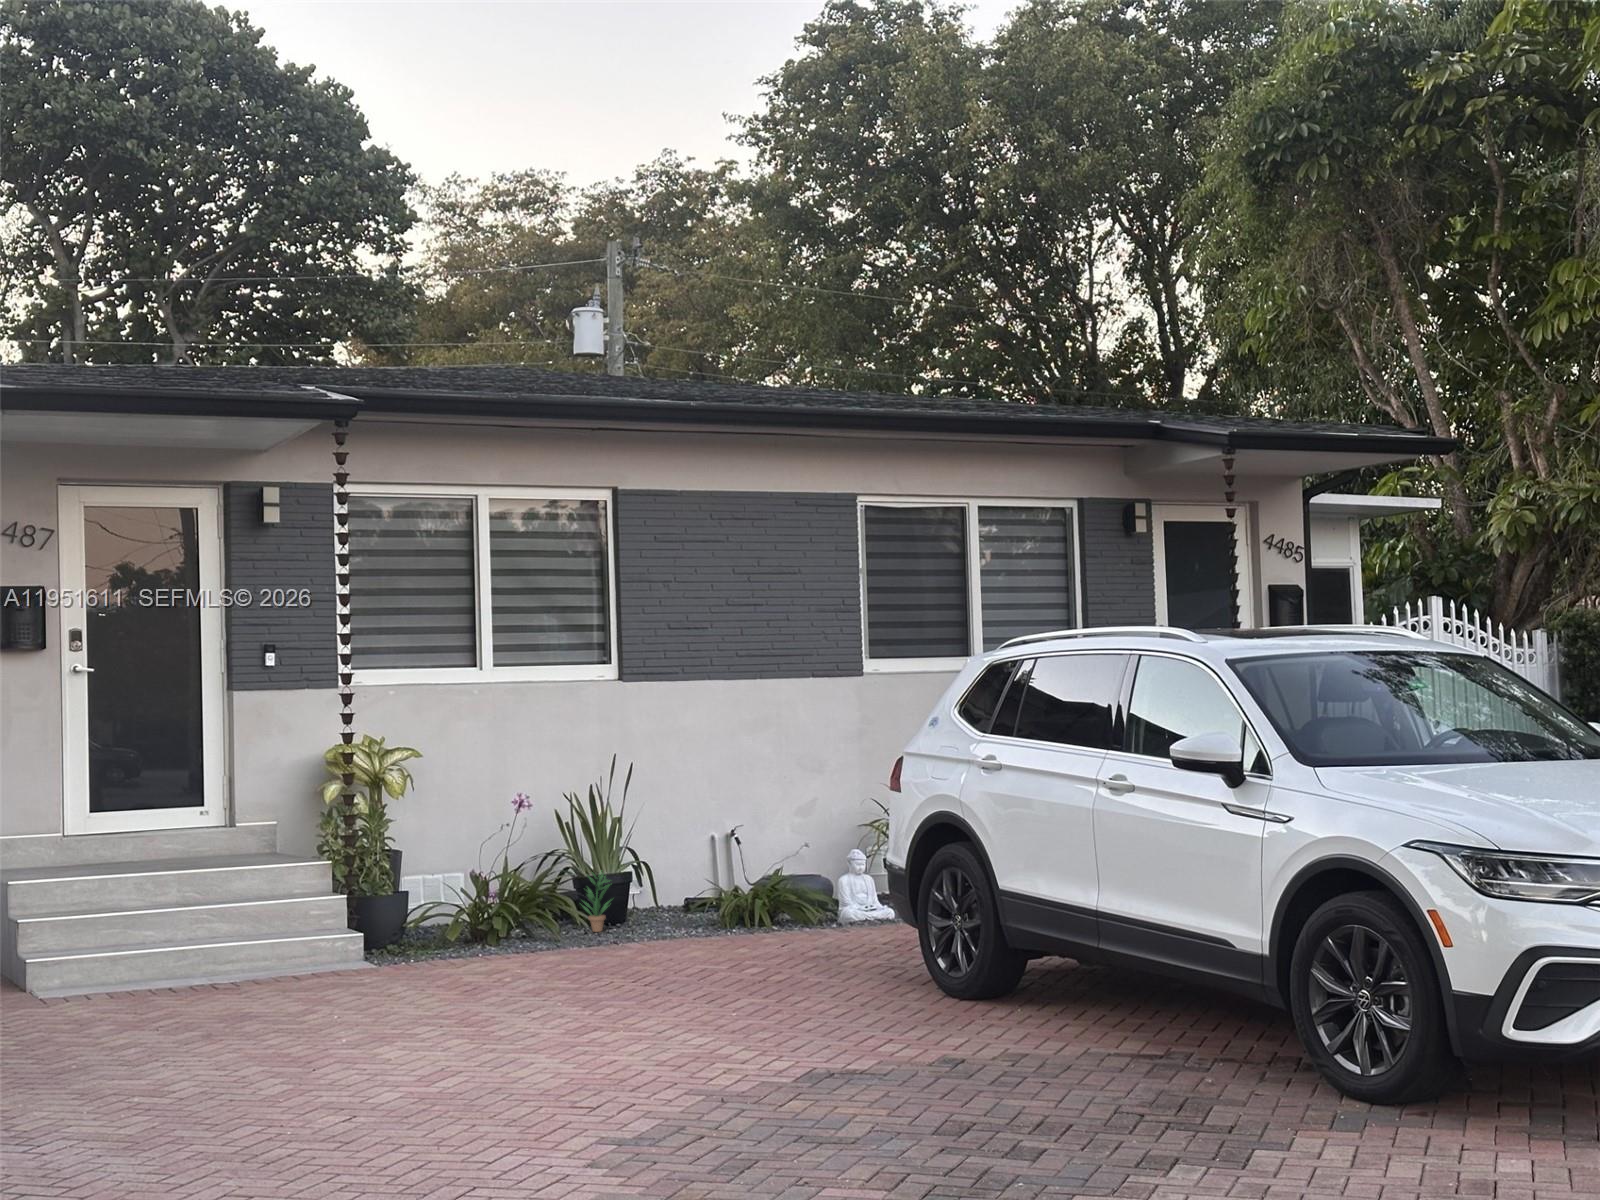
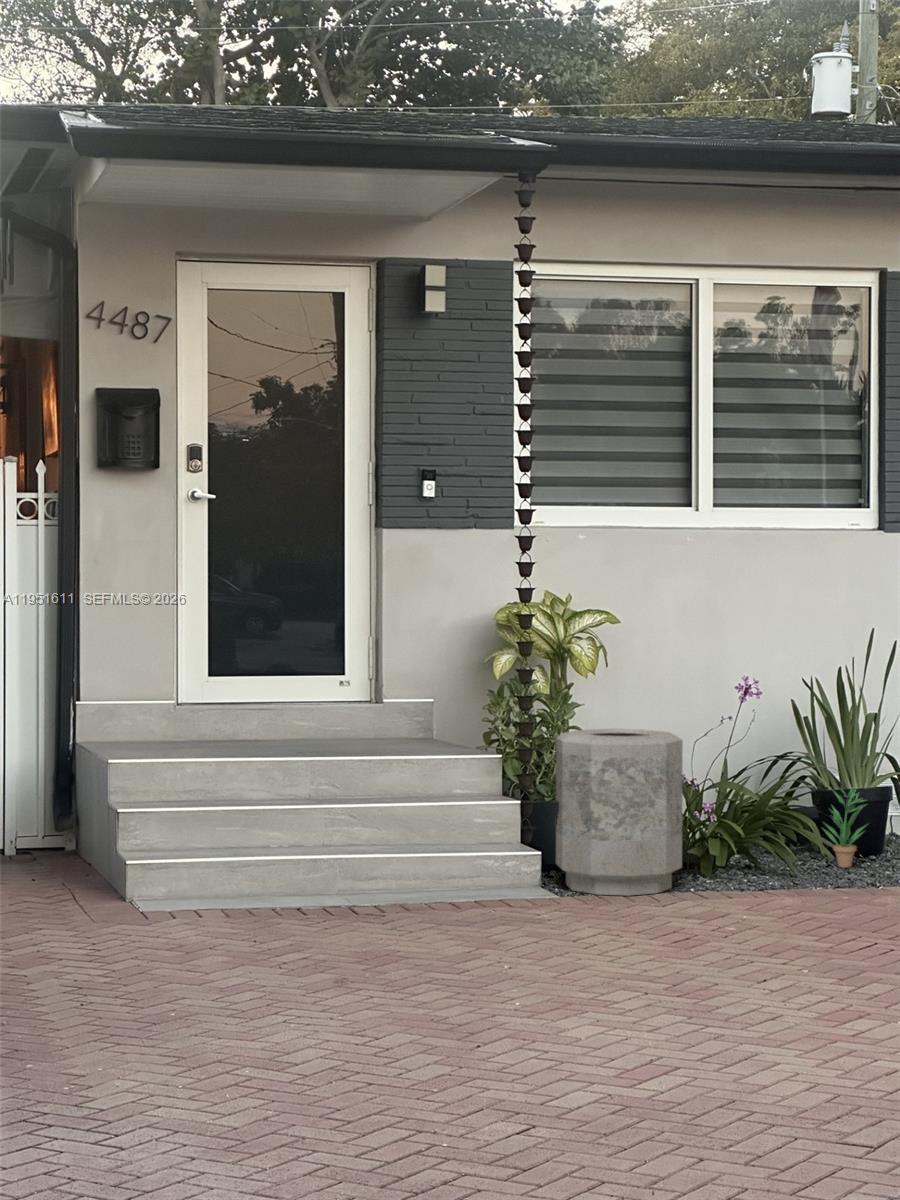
trash can: none [374,836,474,963] -> present [556,729,683,896]

